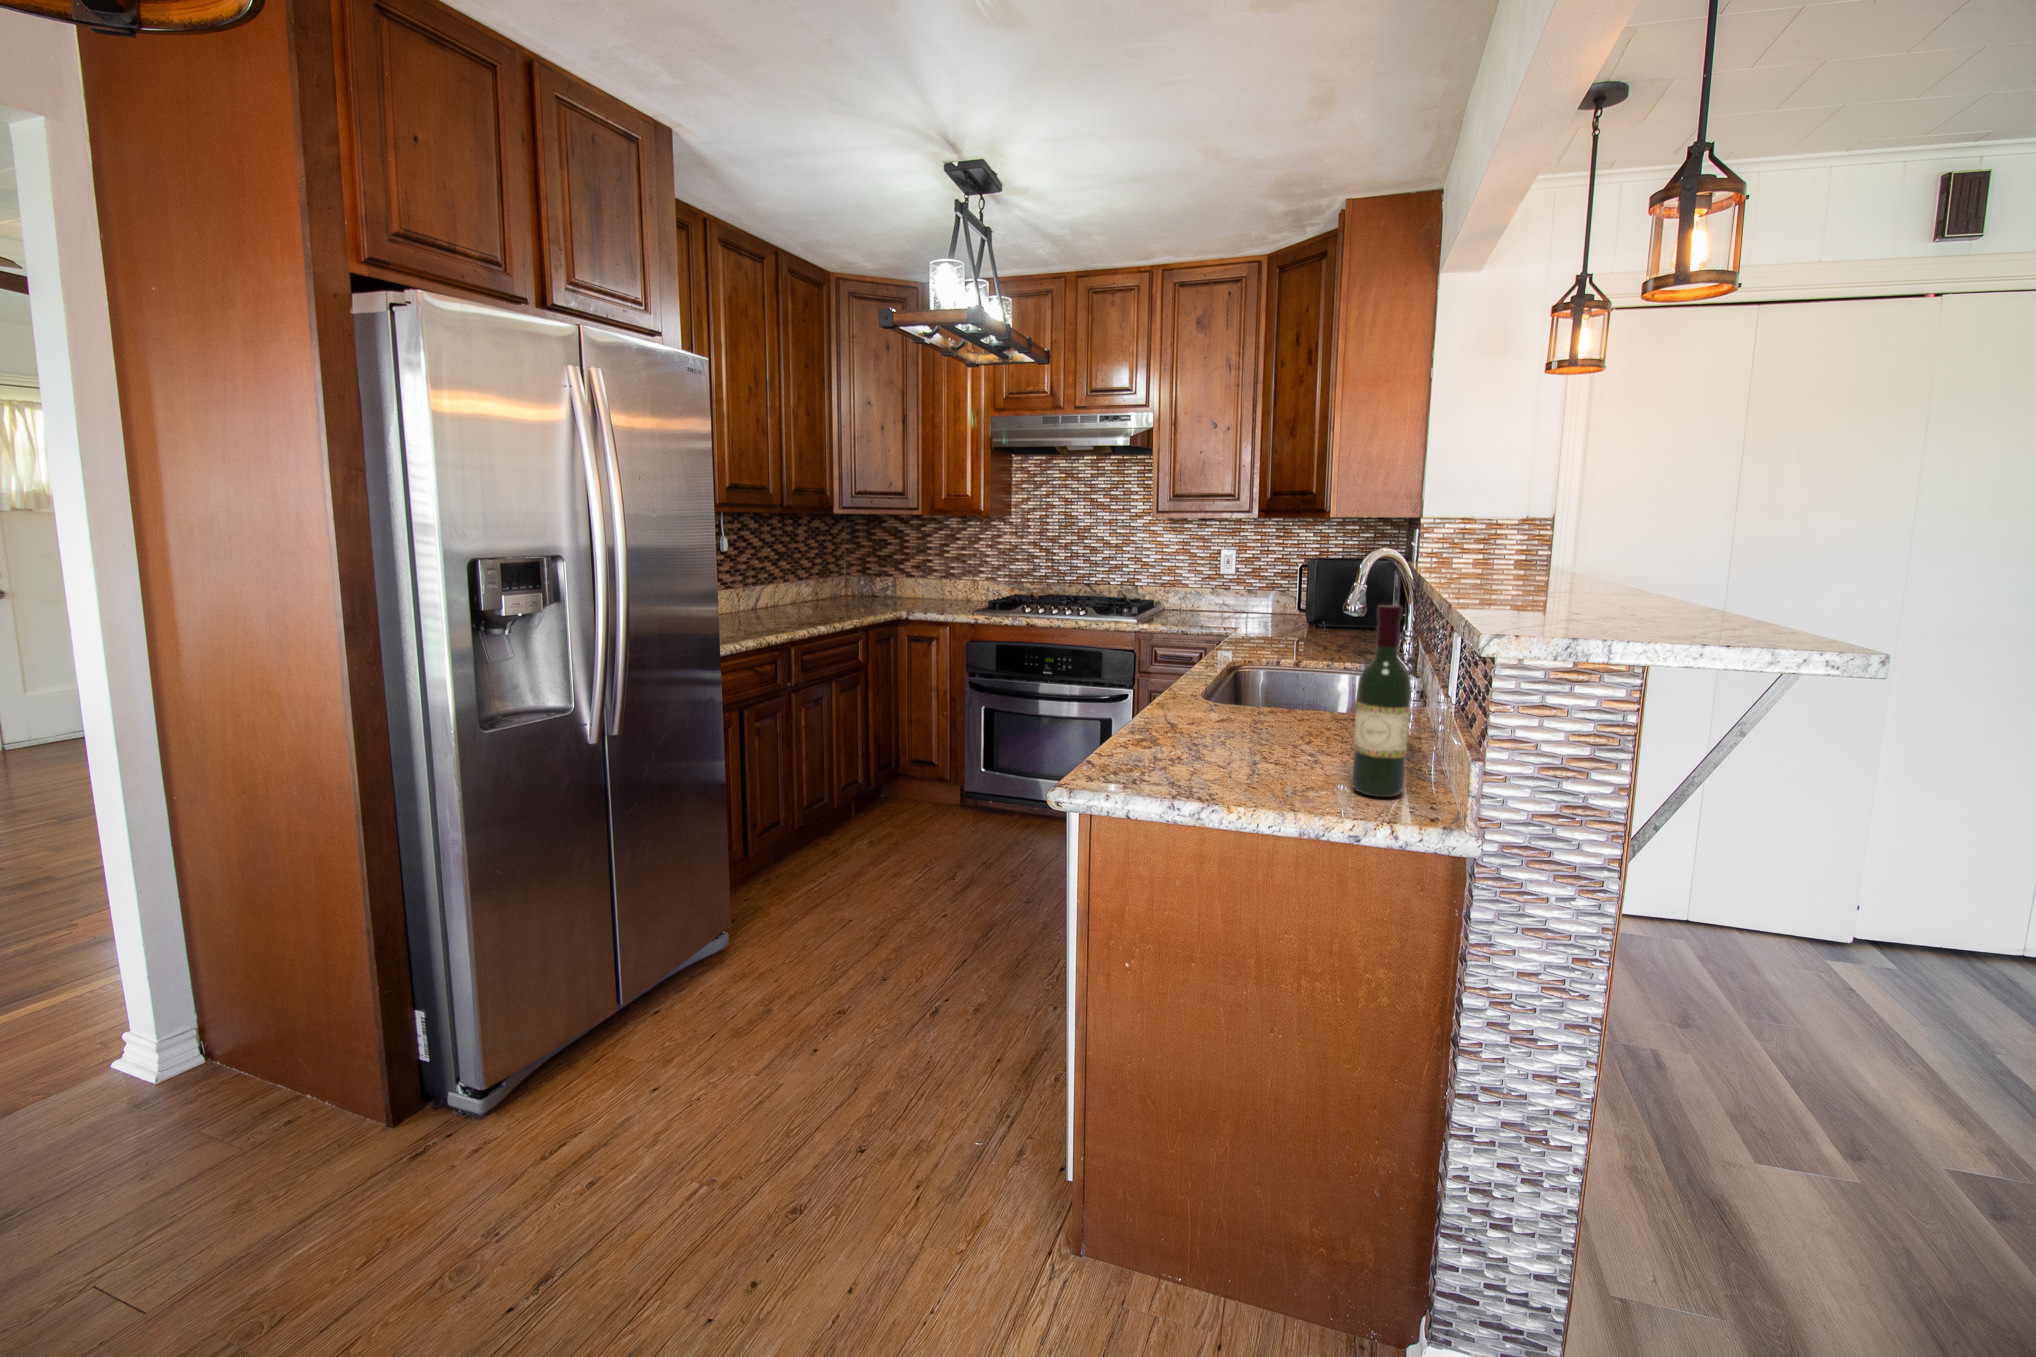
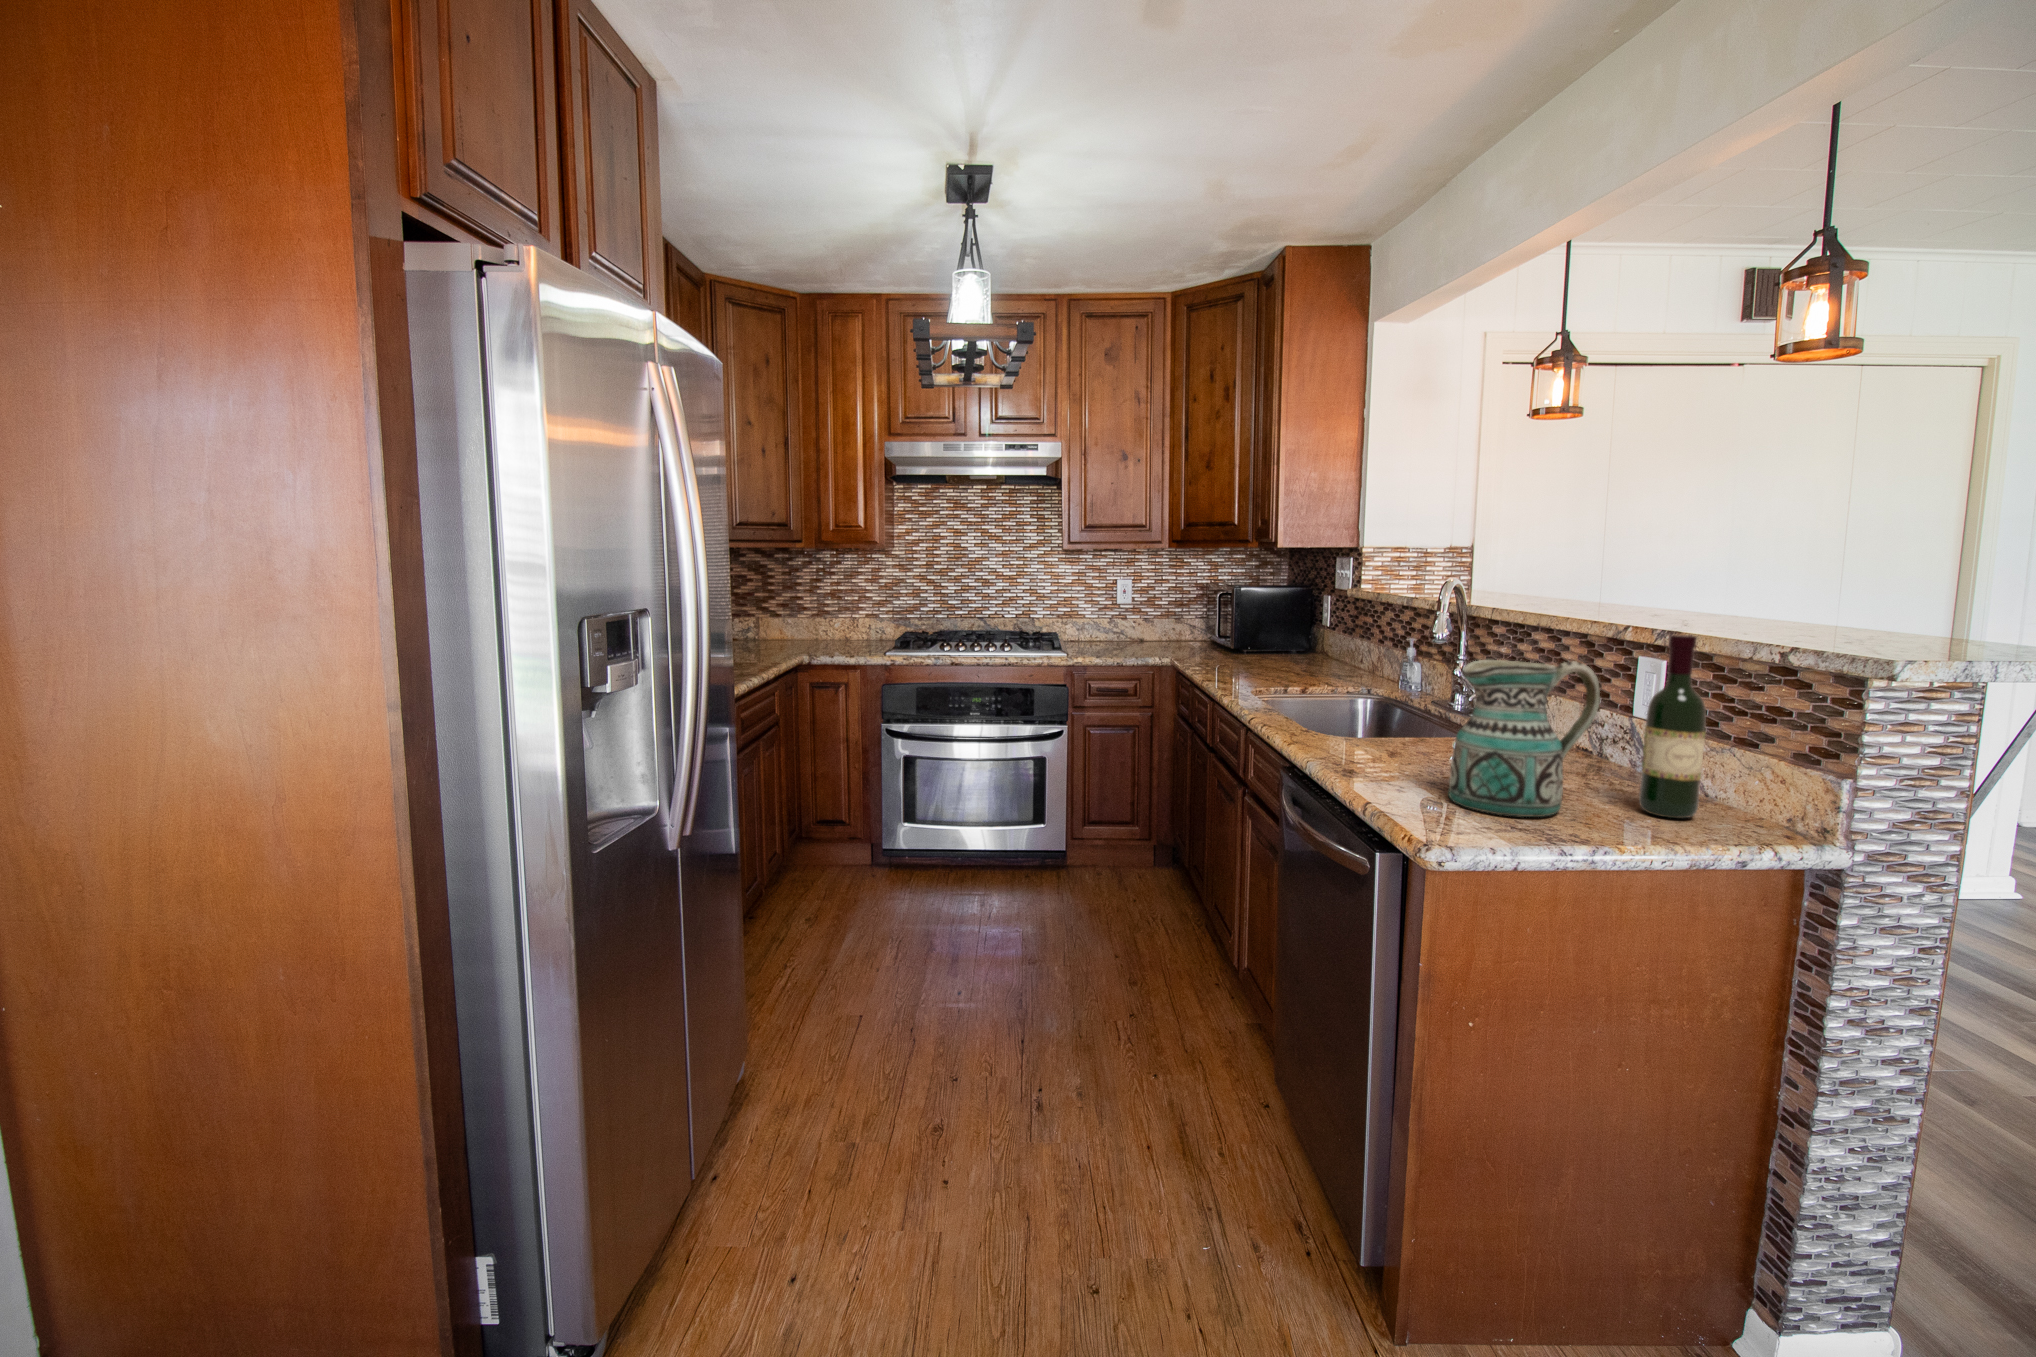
ceramic pitcher: none [1176,625,1321,780] -> present [1449,660,1600,817]

